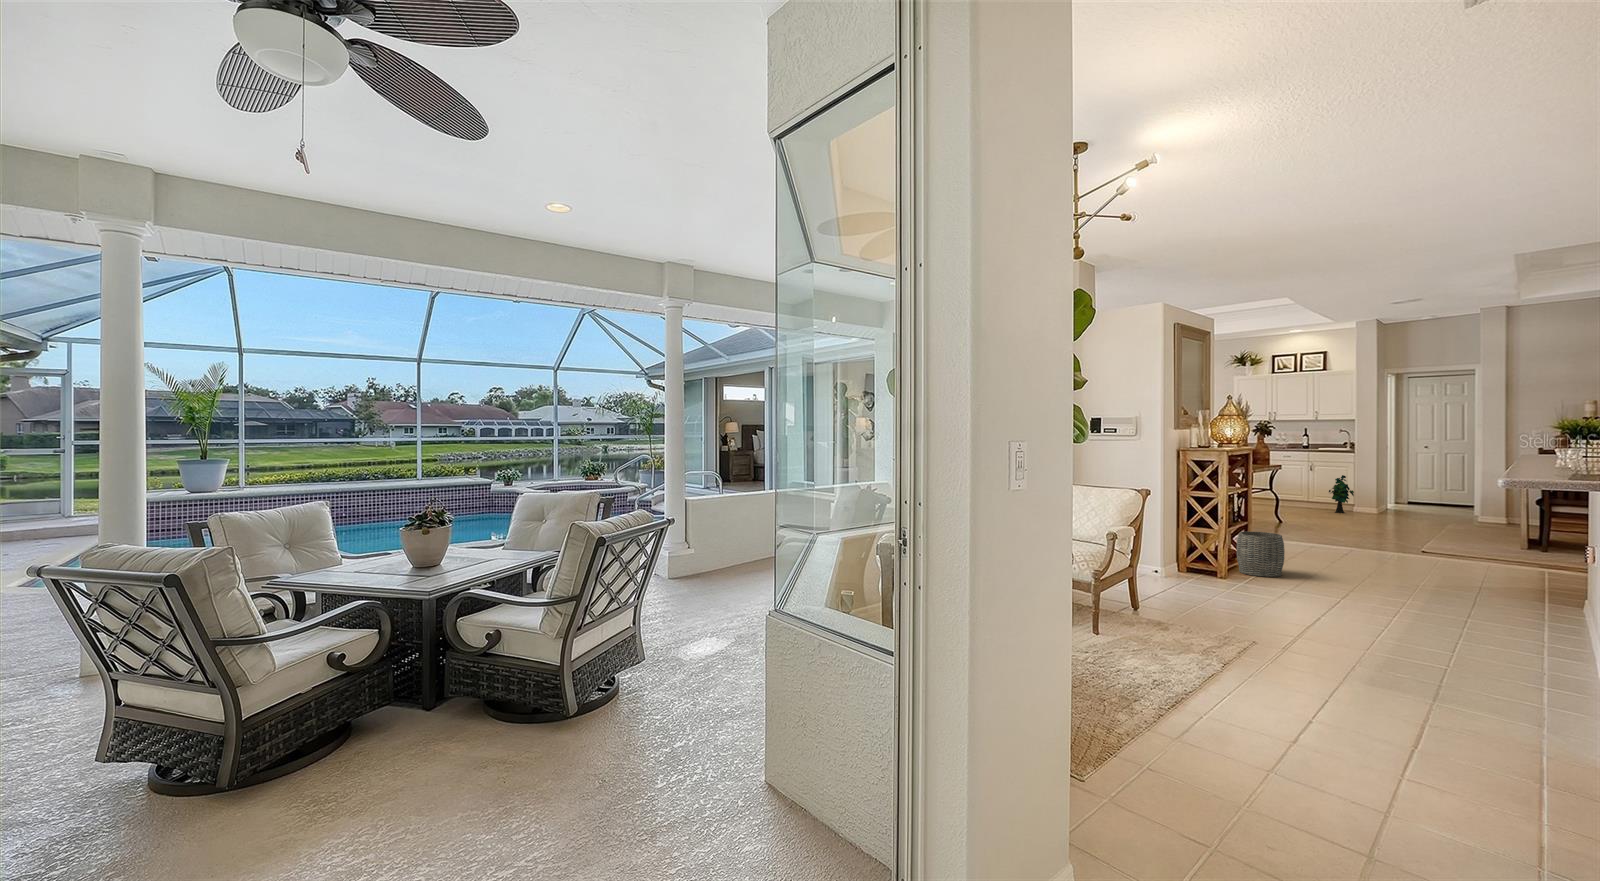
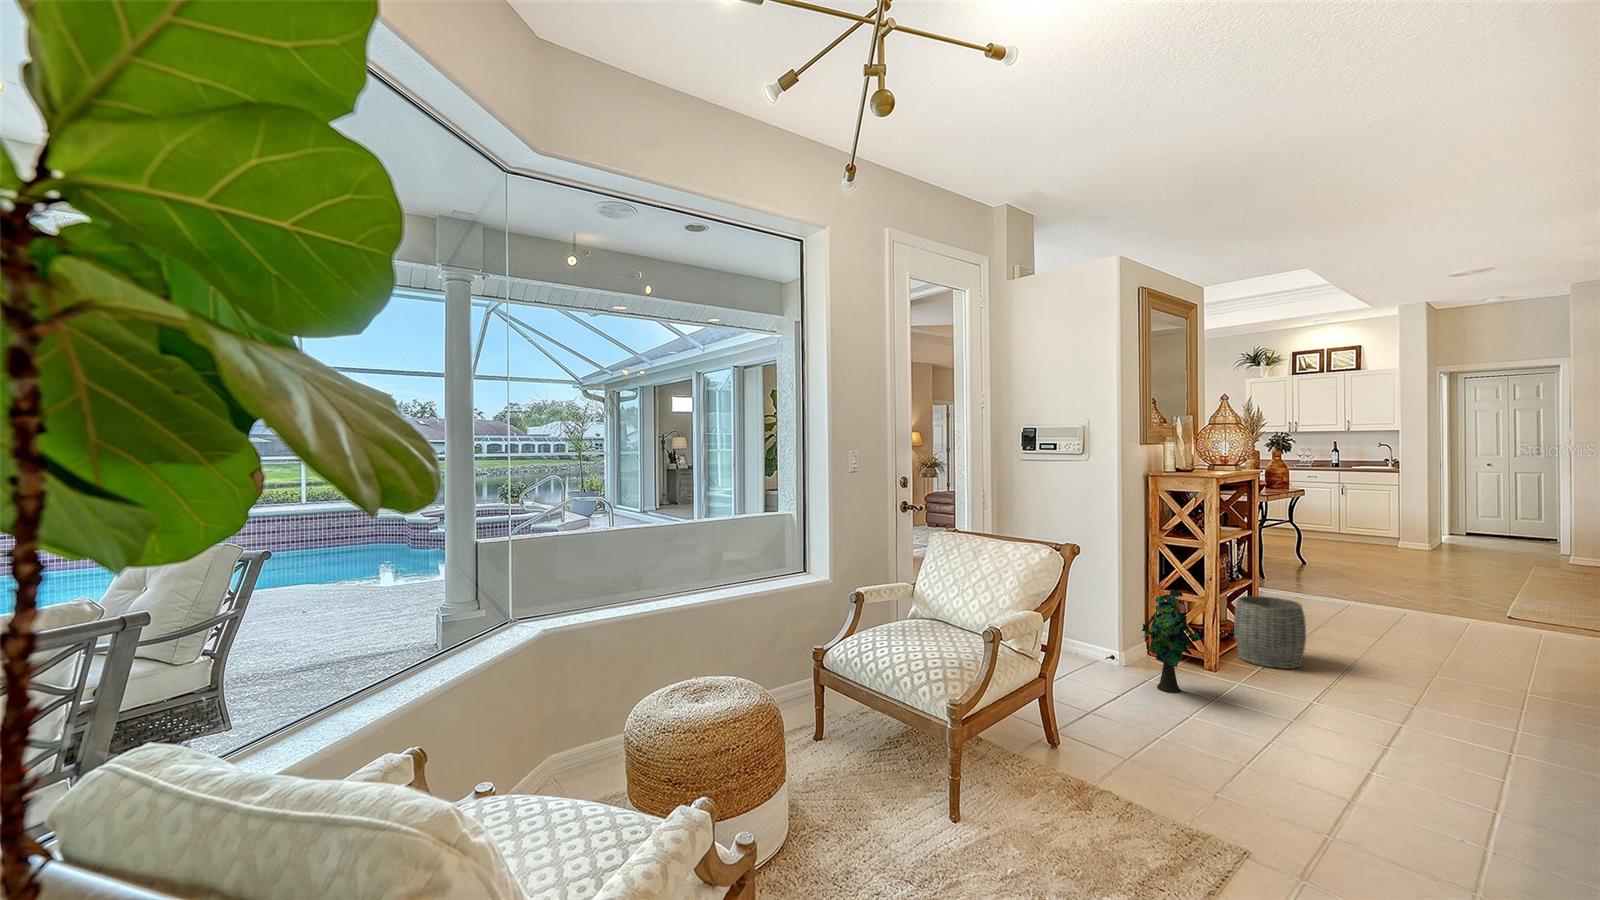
decorative plant: present [1329,475,1354,513] -> present [1142,589,1201,693]

